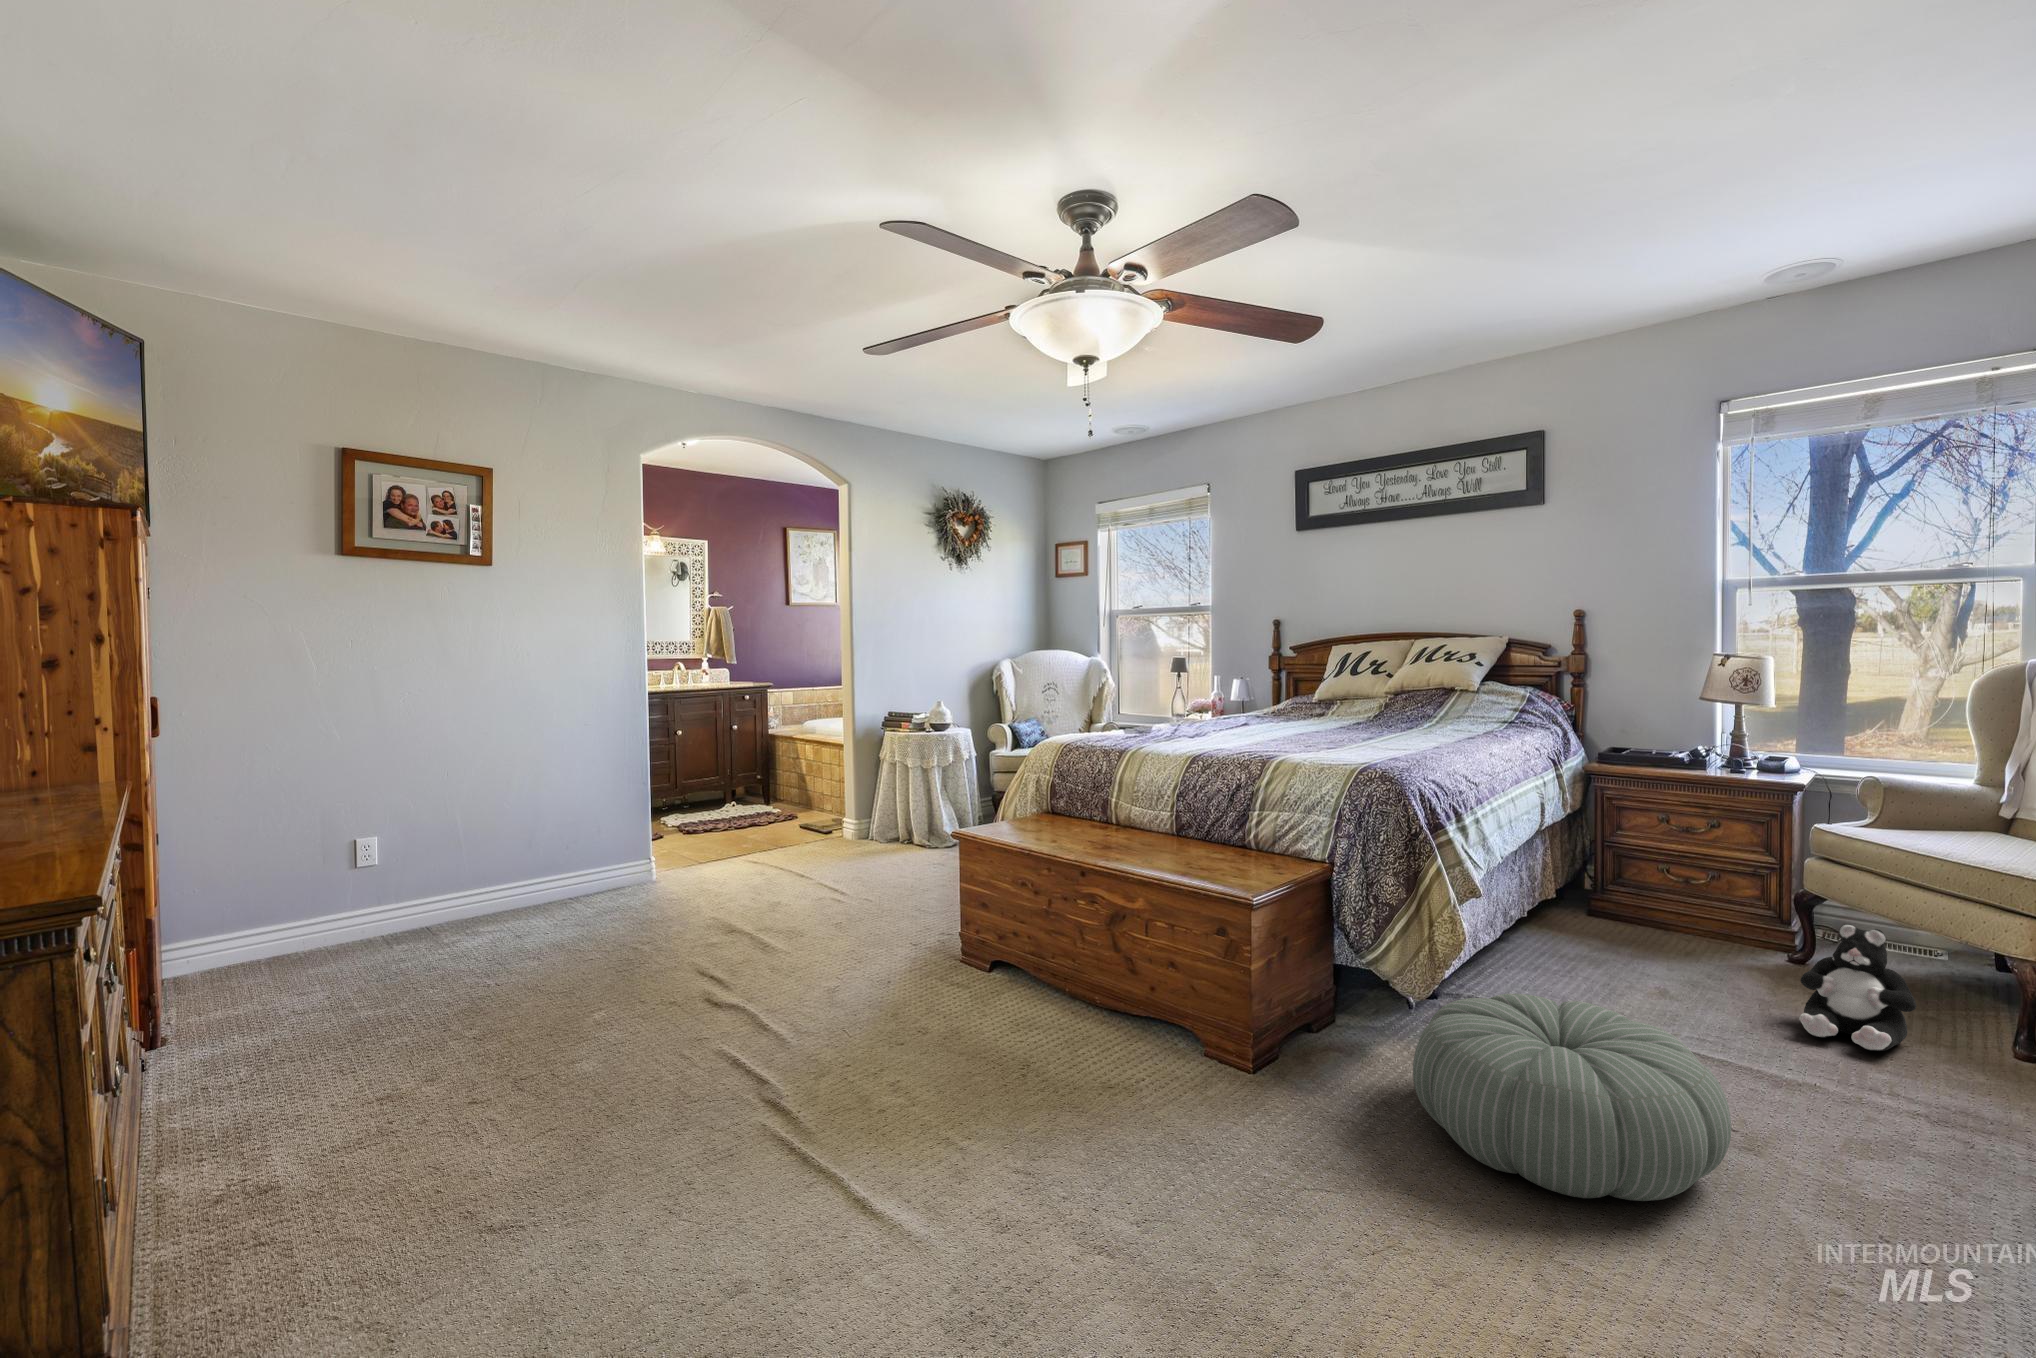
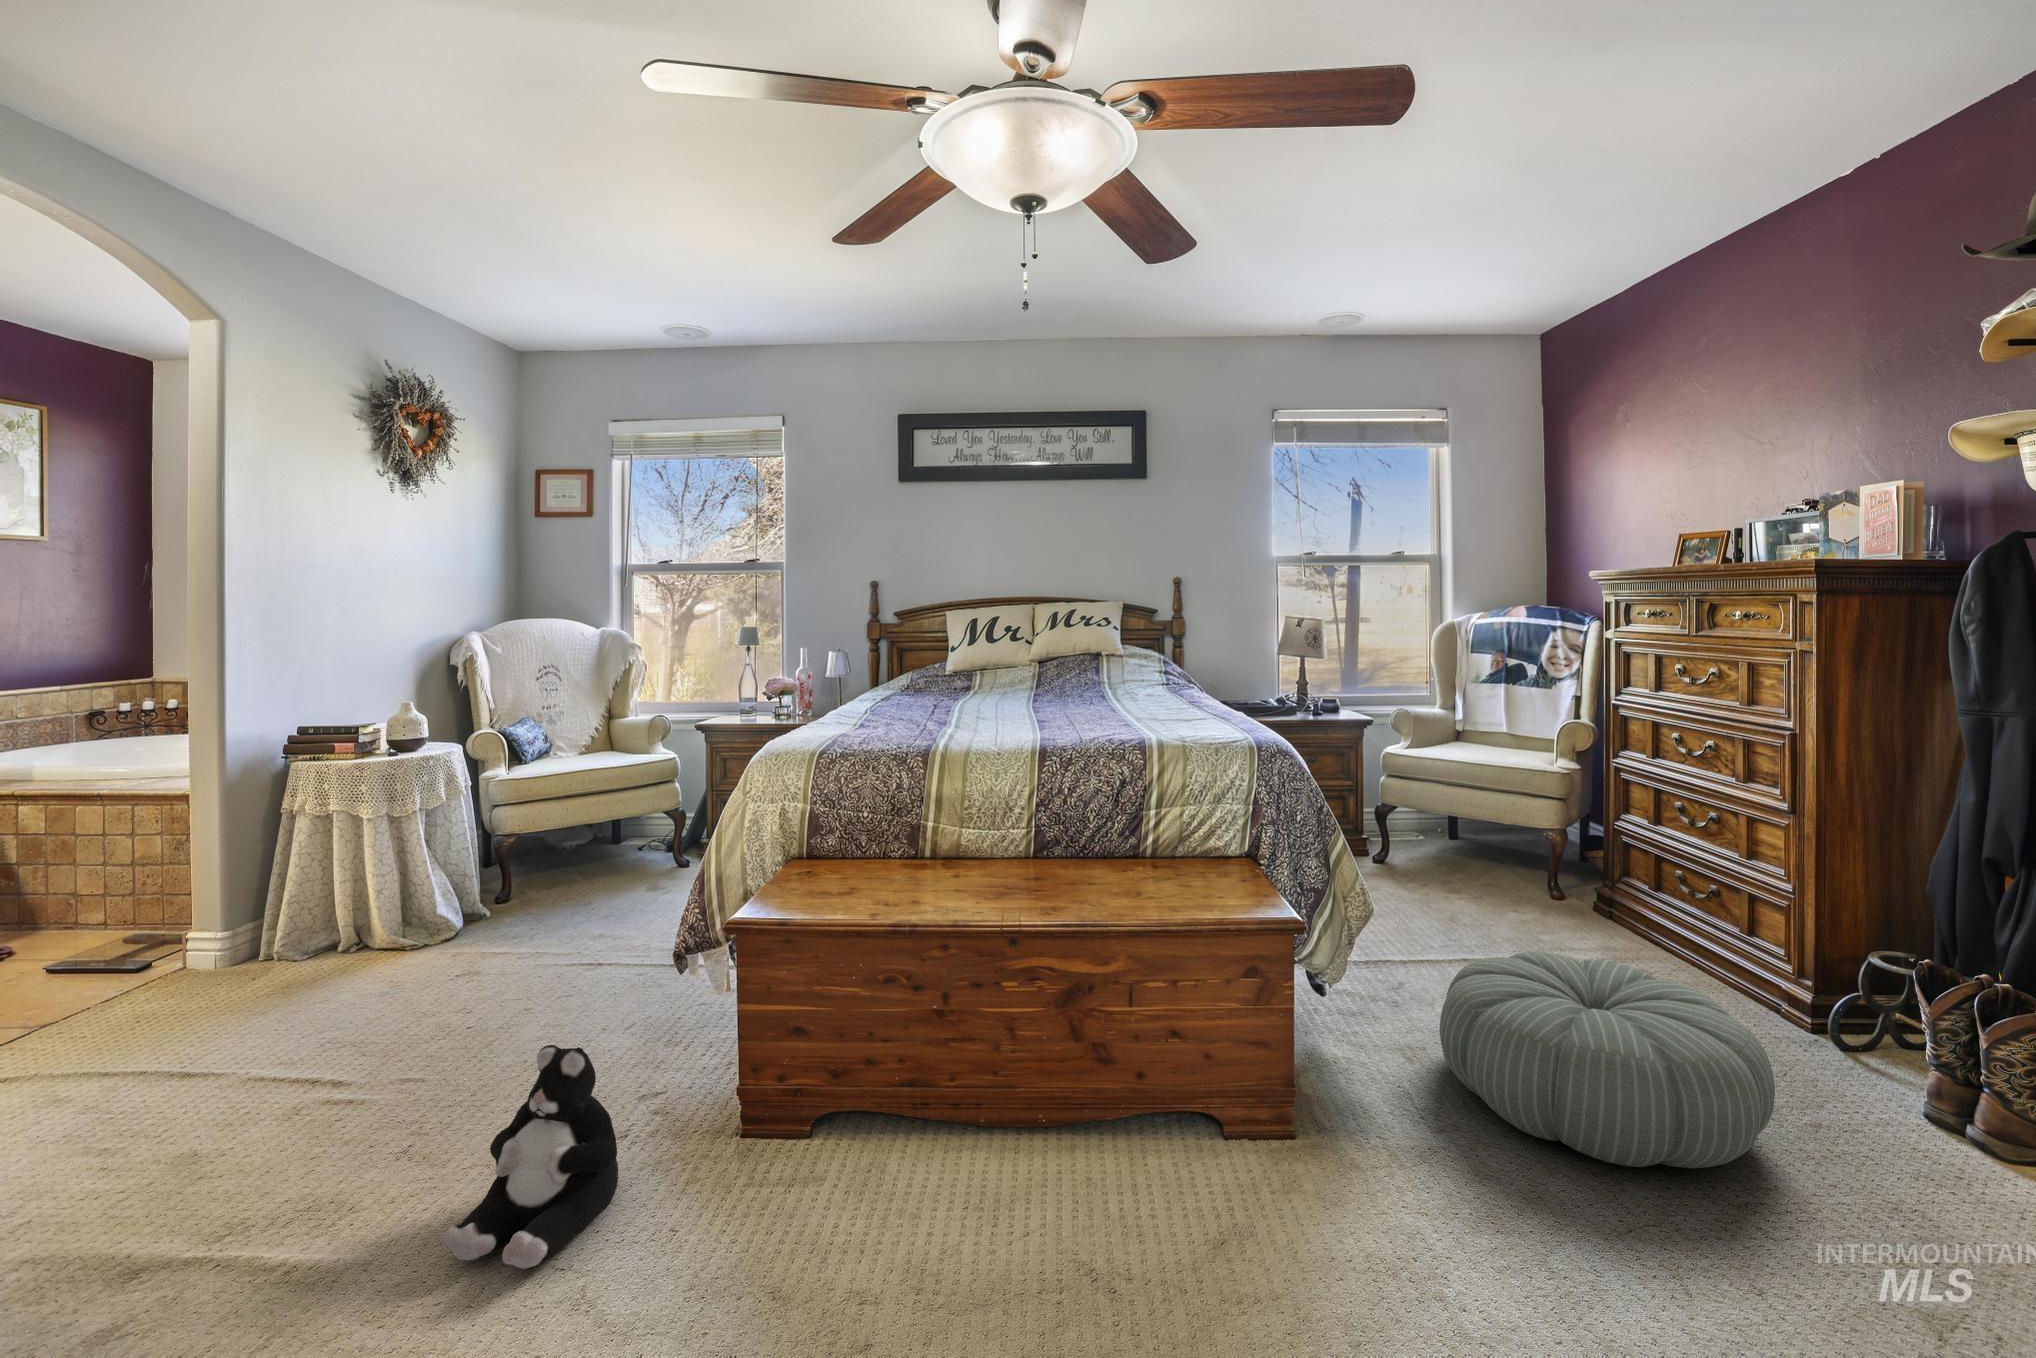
plush toy: present [1799,924,1916,1051] -> present [443,1045,618,1269]

